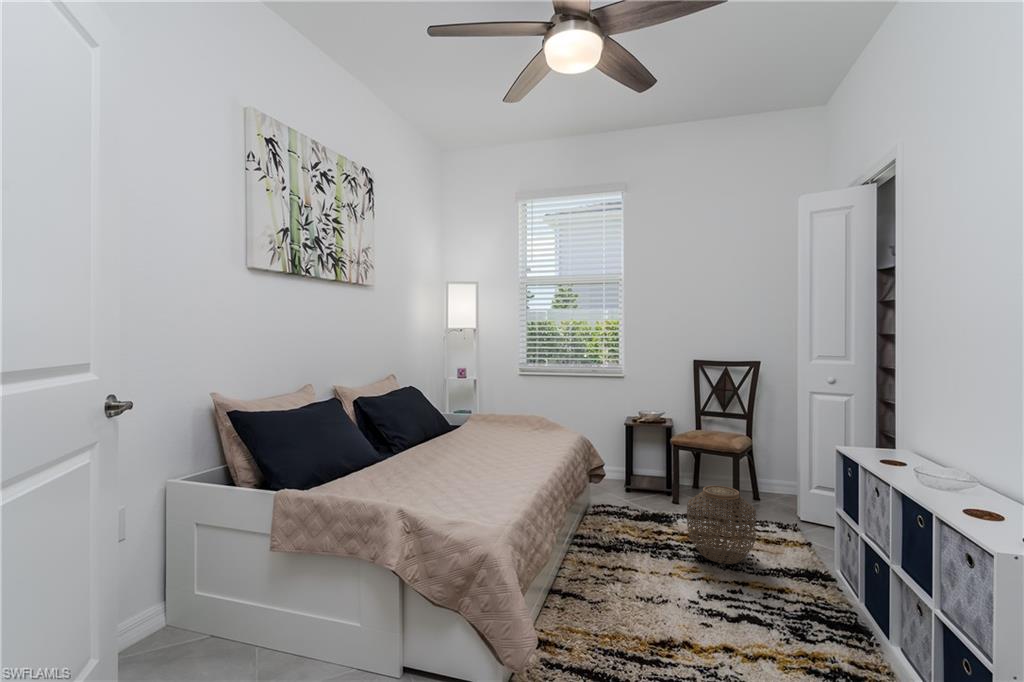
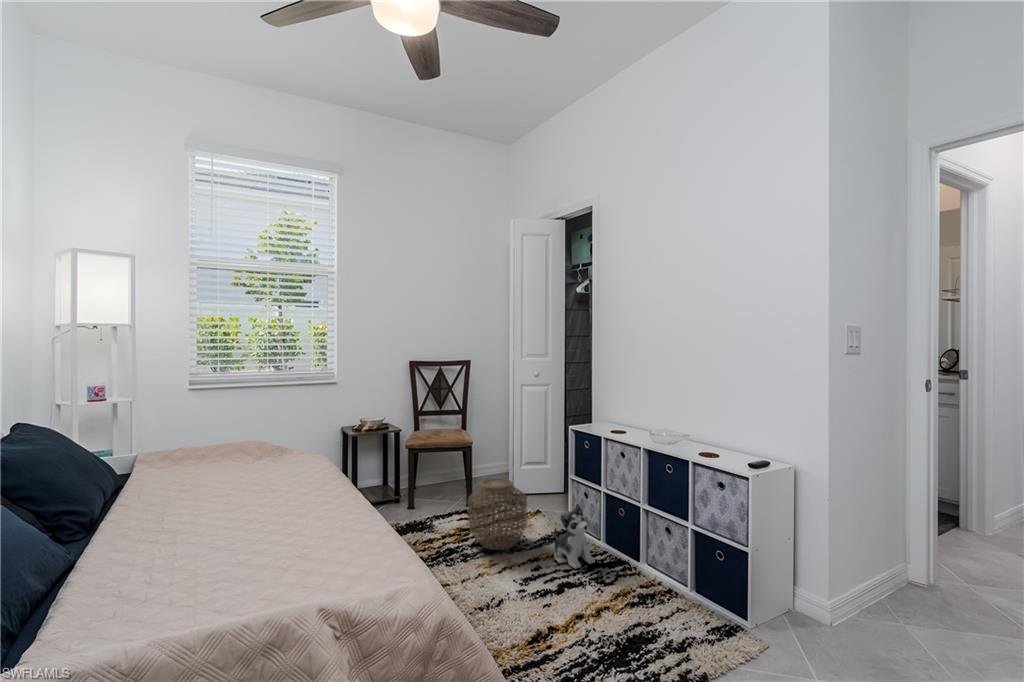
plush toy: none [766,534,814,612] -> present [554,504,595,569]

